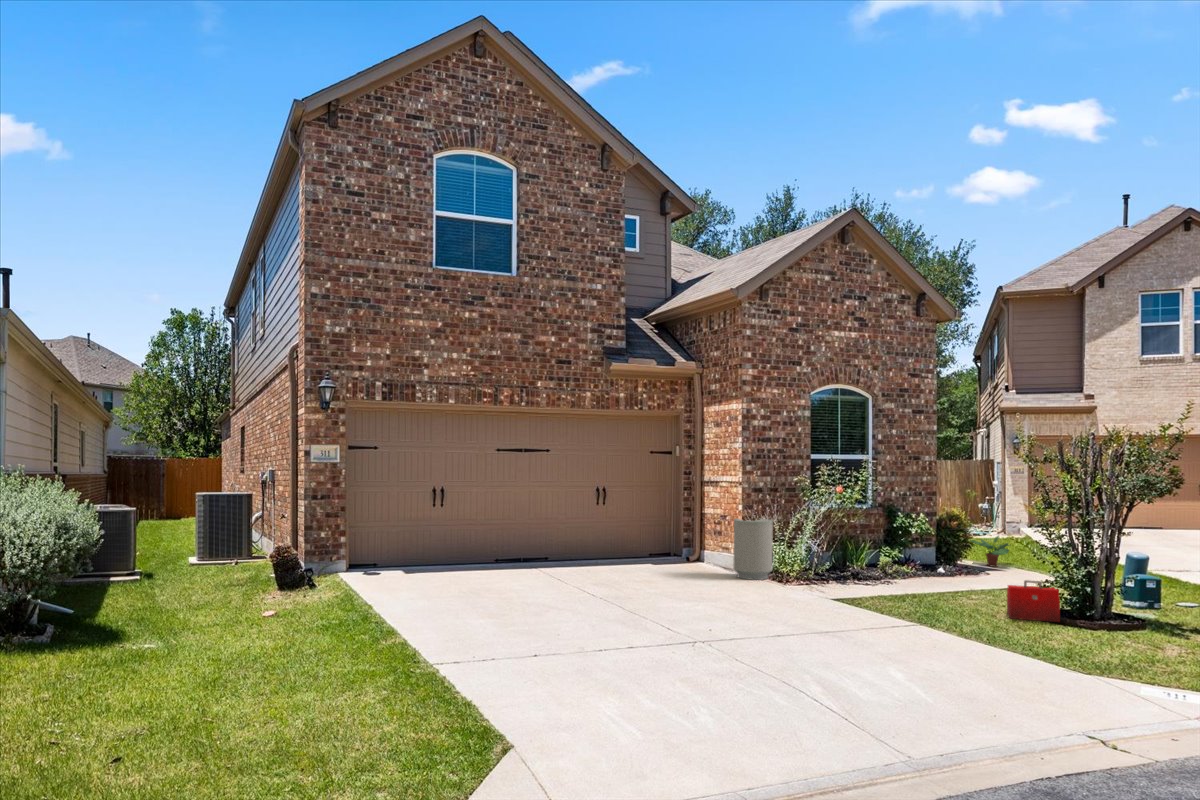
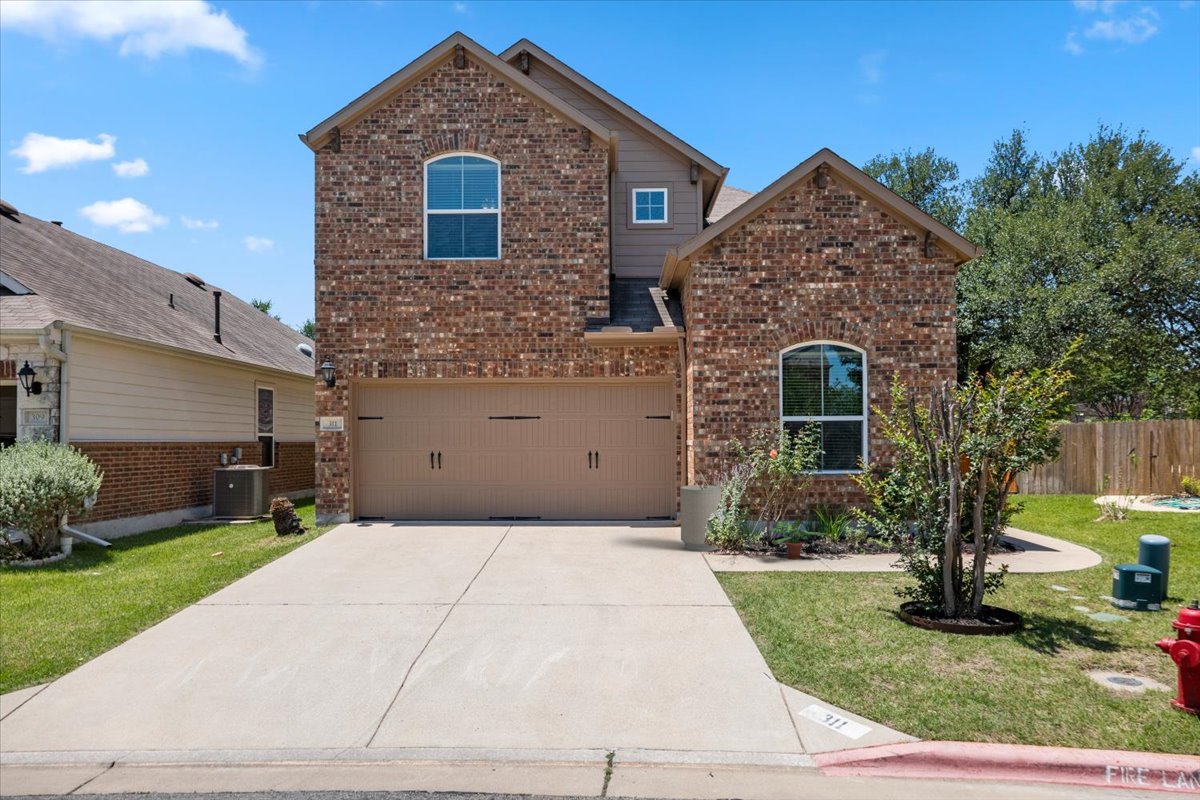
potted plant: present [971,536,1009,567] -> present [769,519,825,559]
toolbox: present [1007,580,1060,622] -> none [904,584,984,650]

